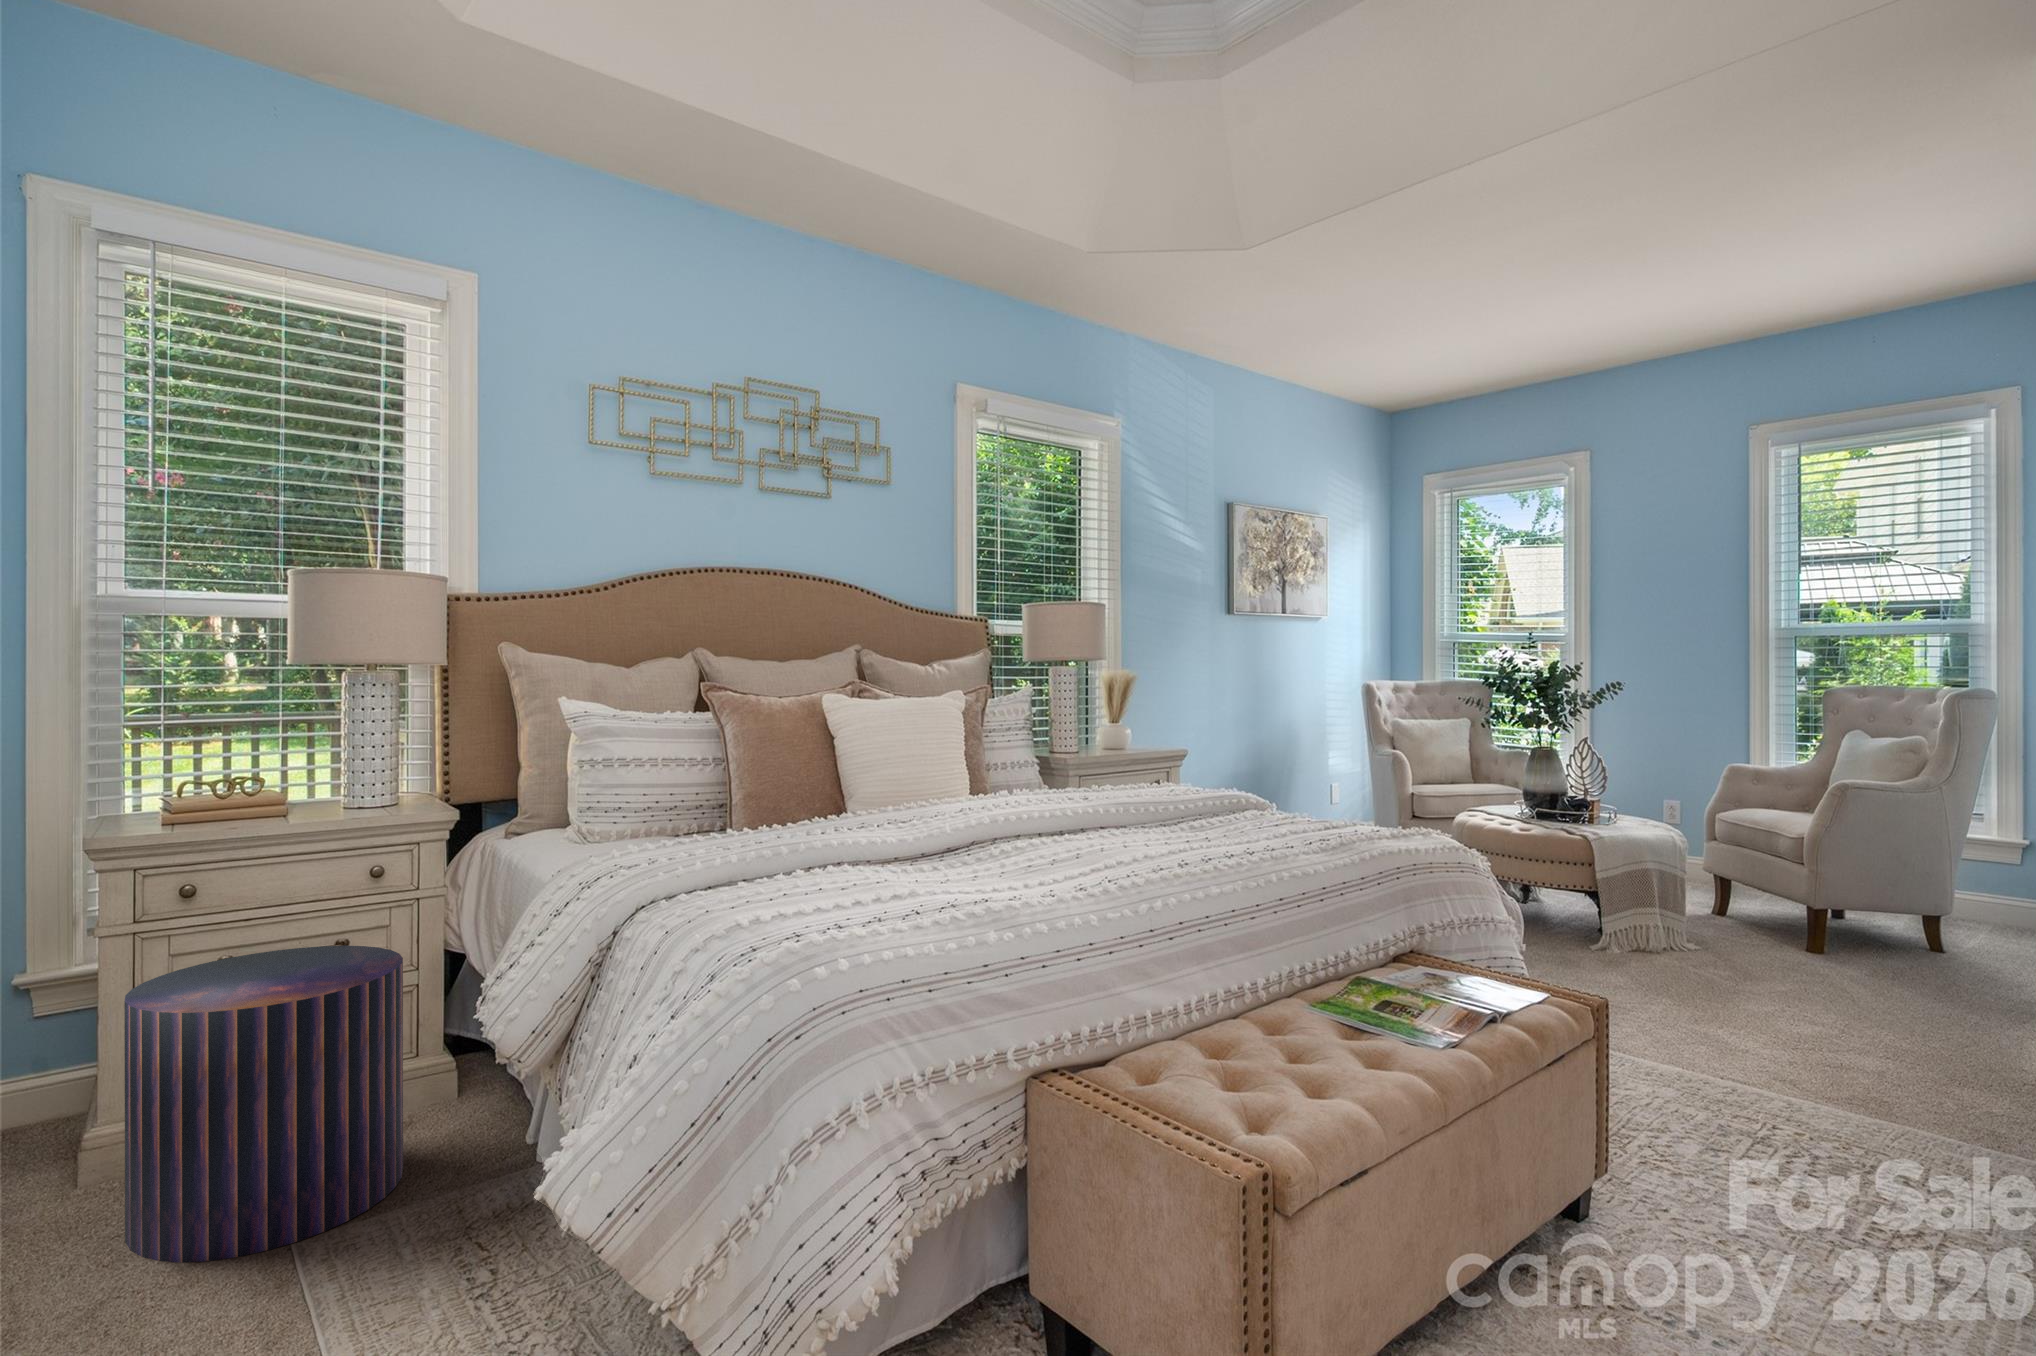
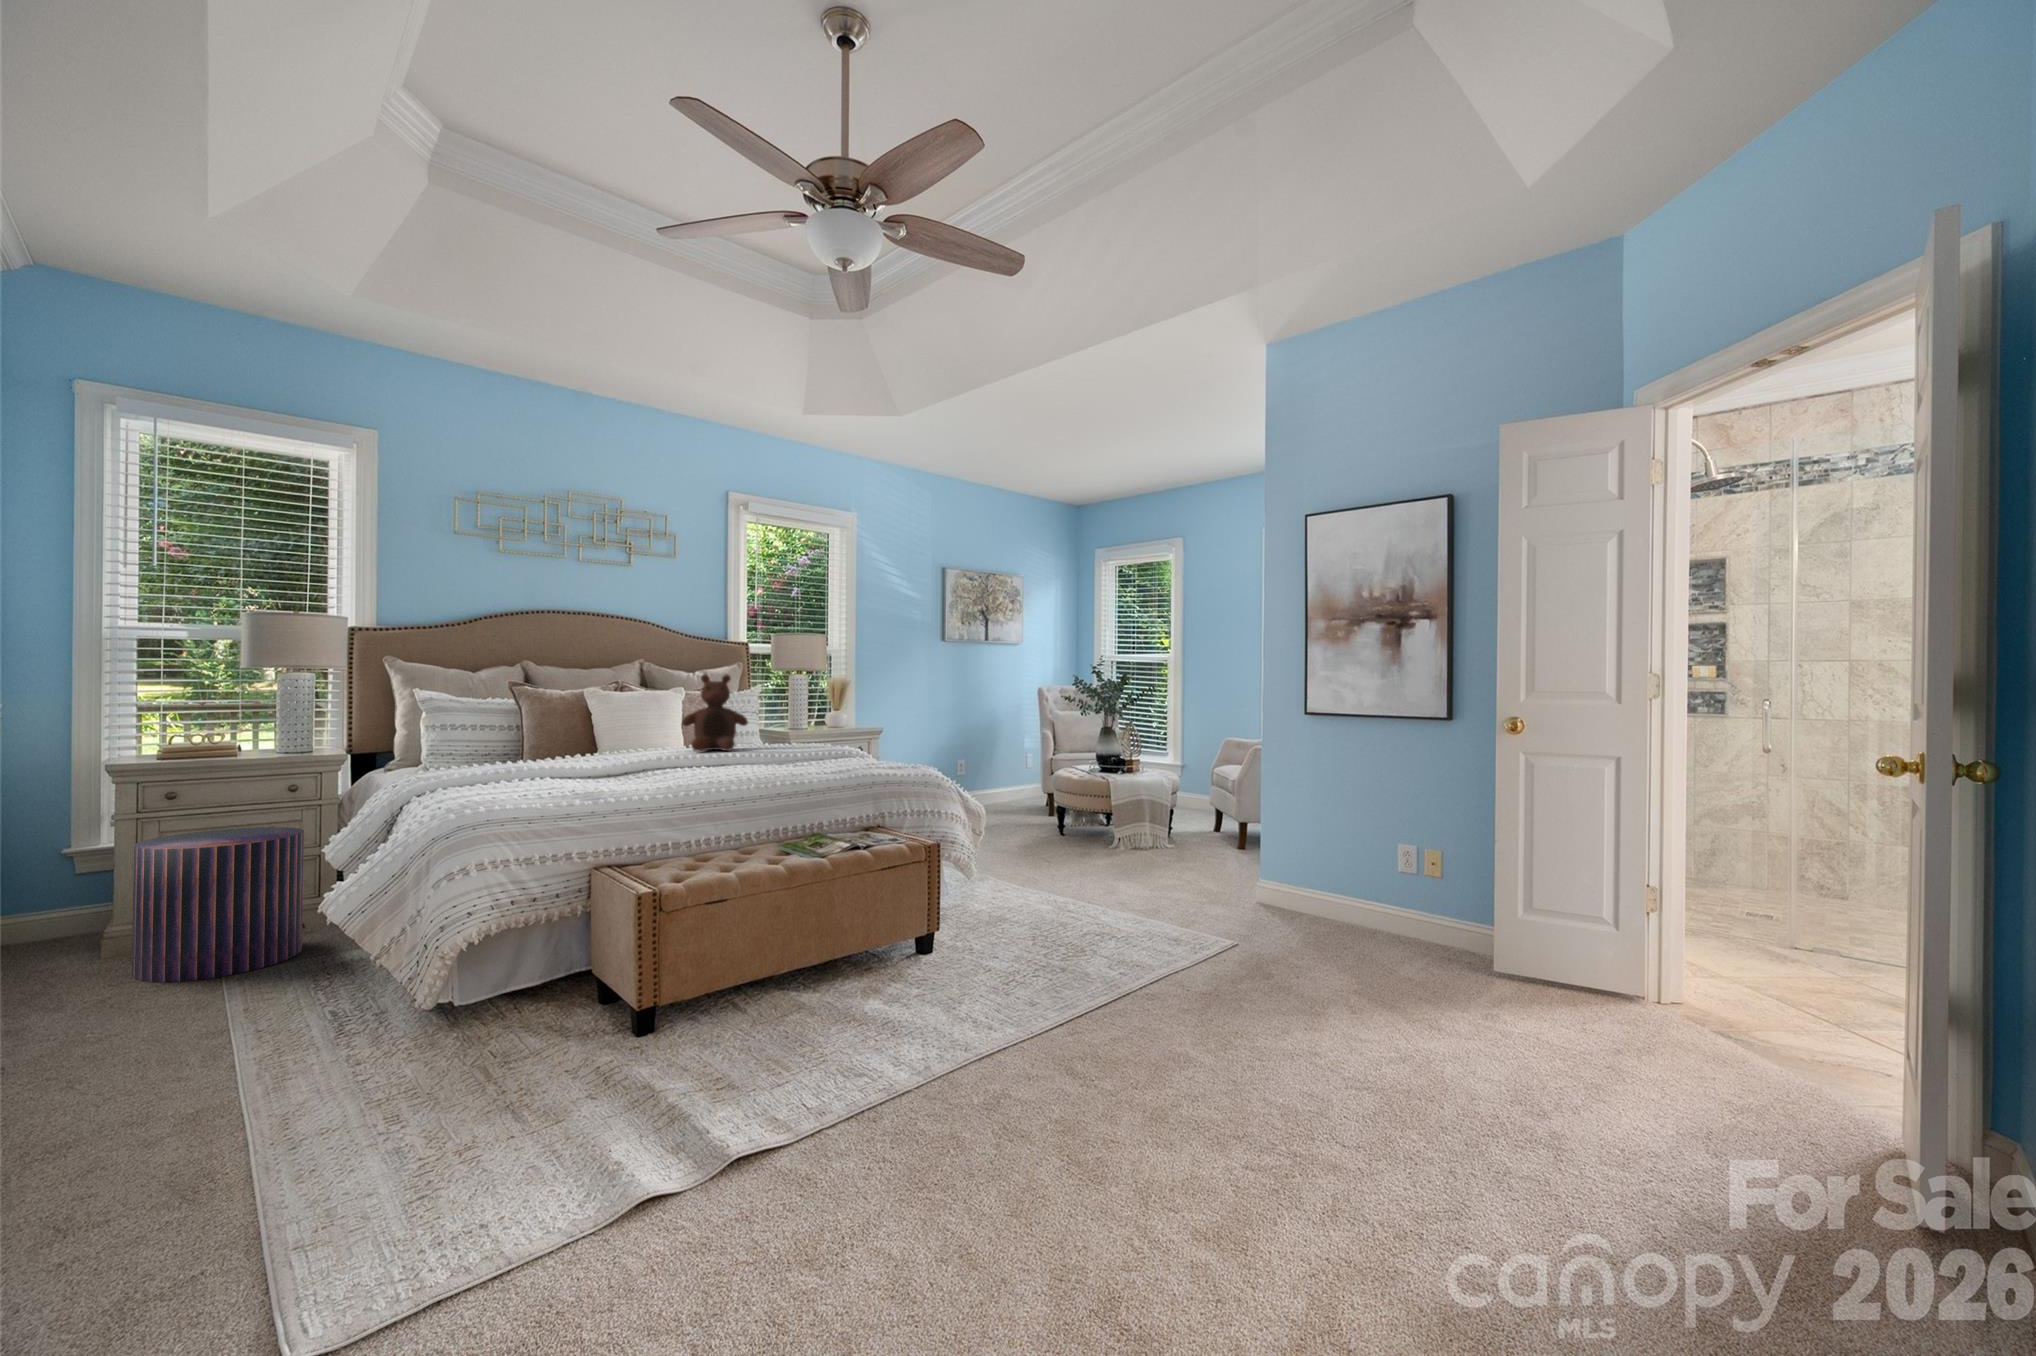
stuffed bear: none [986,670,1091,806] -> present [682,674,748,751]

